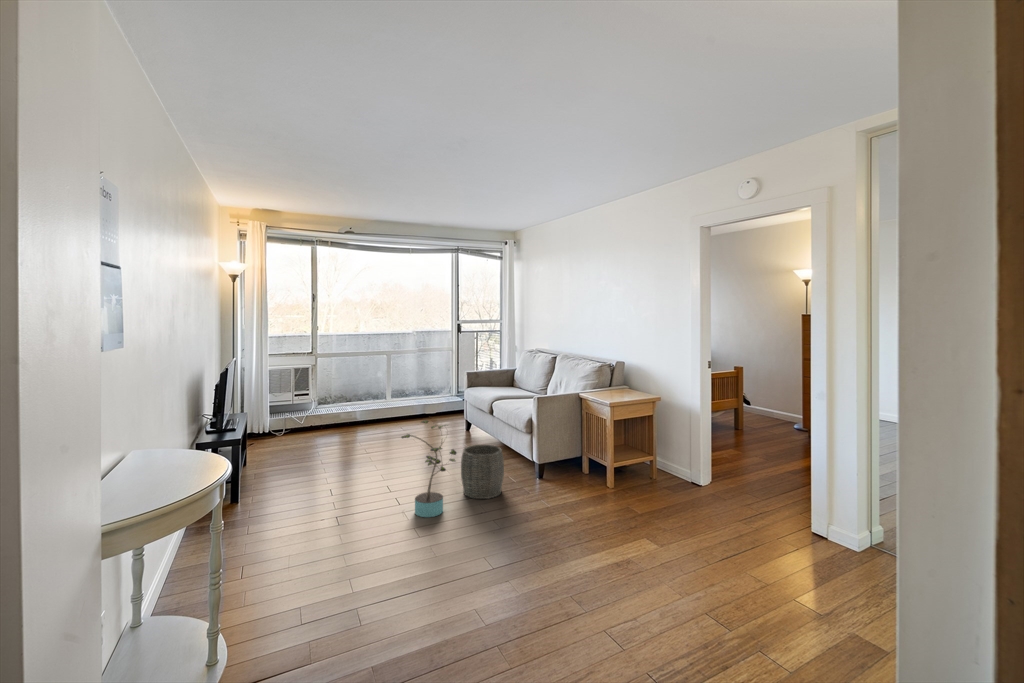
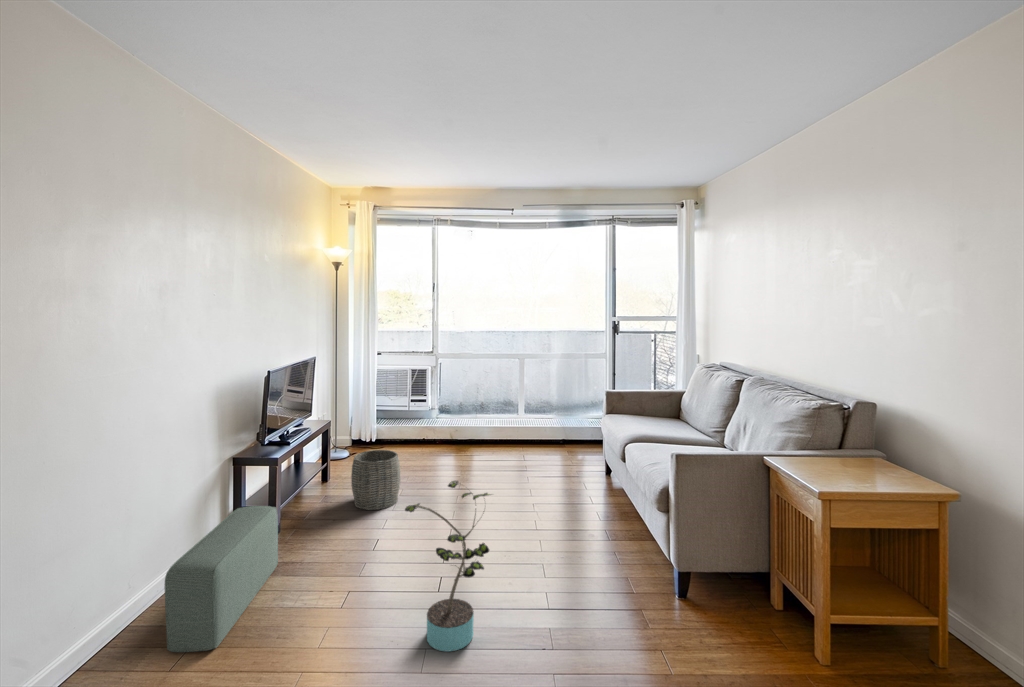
woven basket: present [461,445,504,499] -> present [351,450,400,510]
pouf: none [240,464,283,553] -> present [165,506,278,652]

